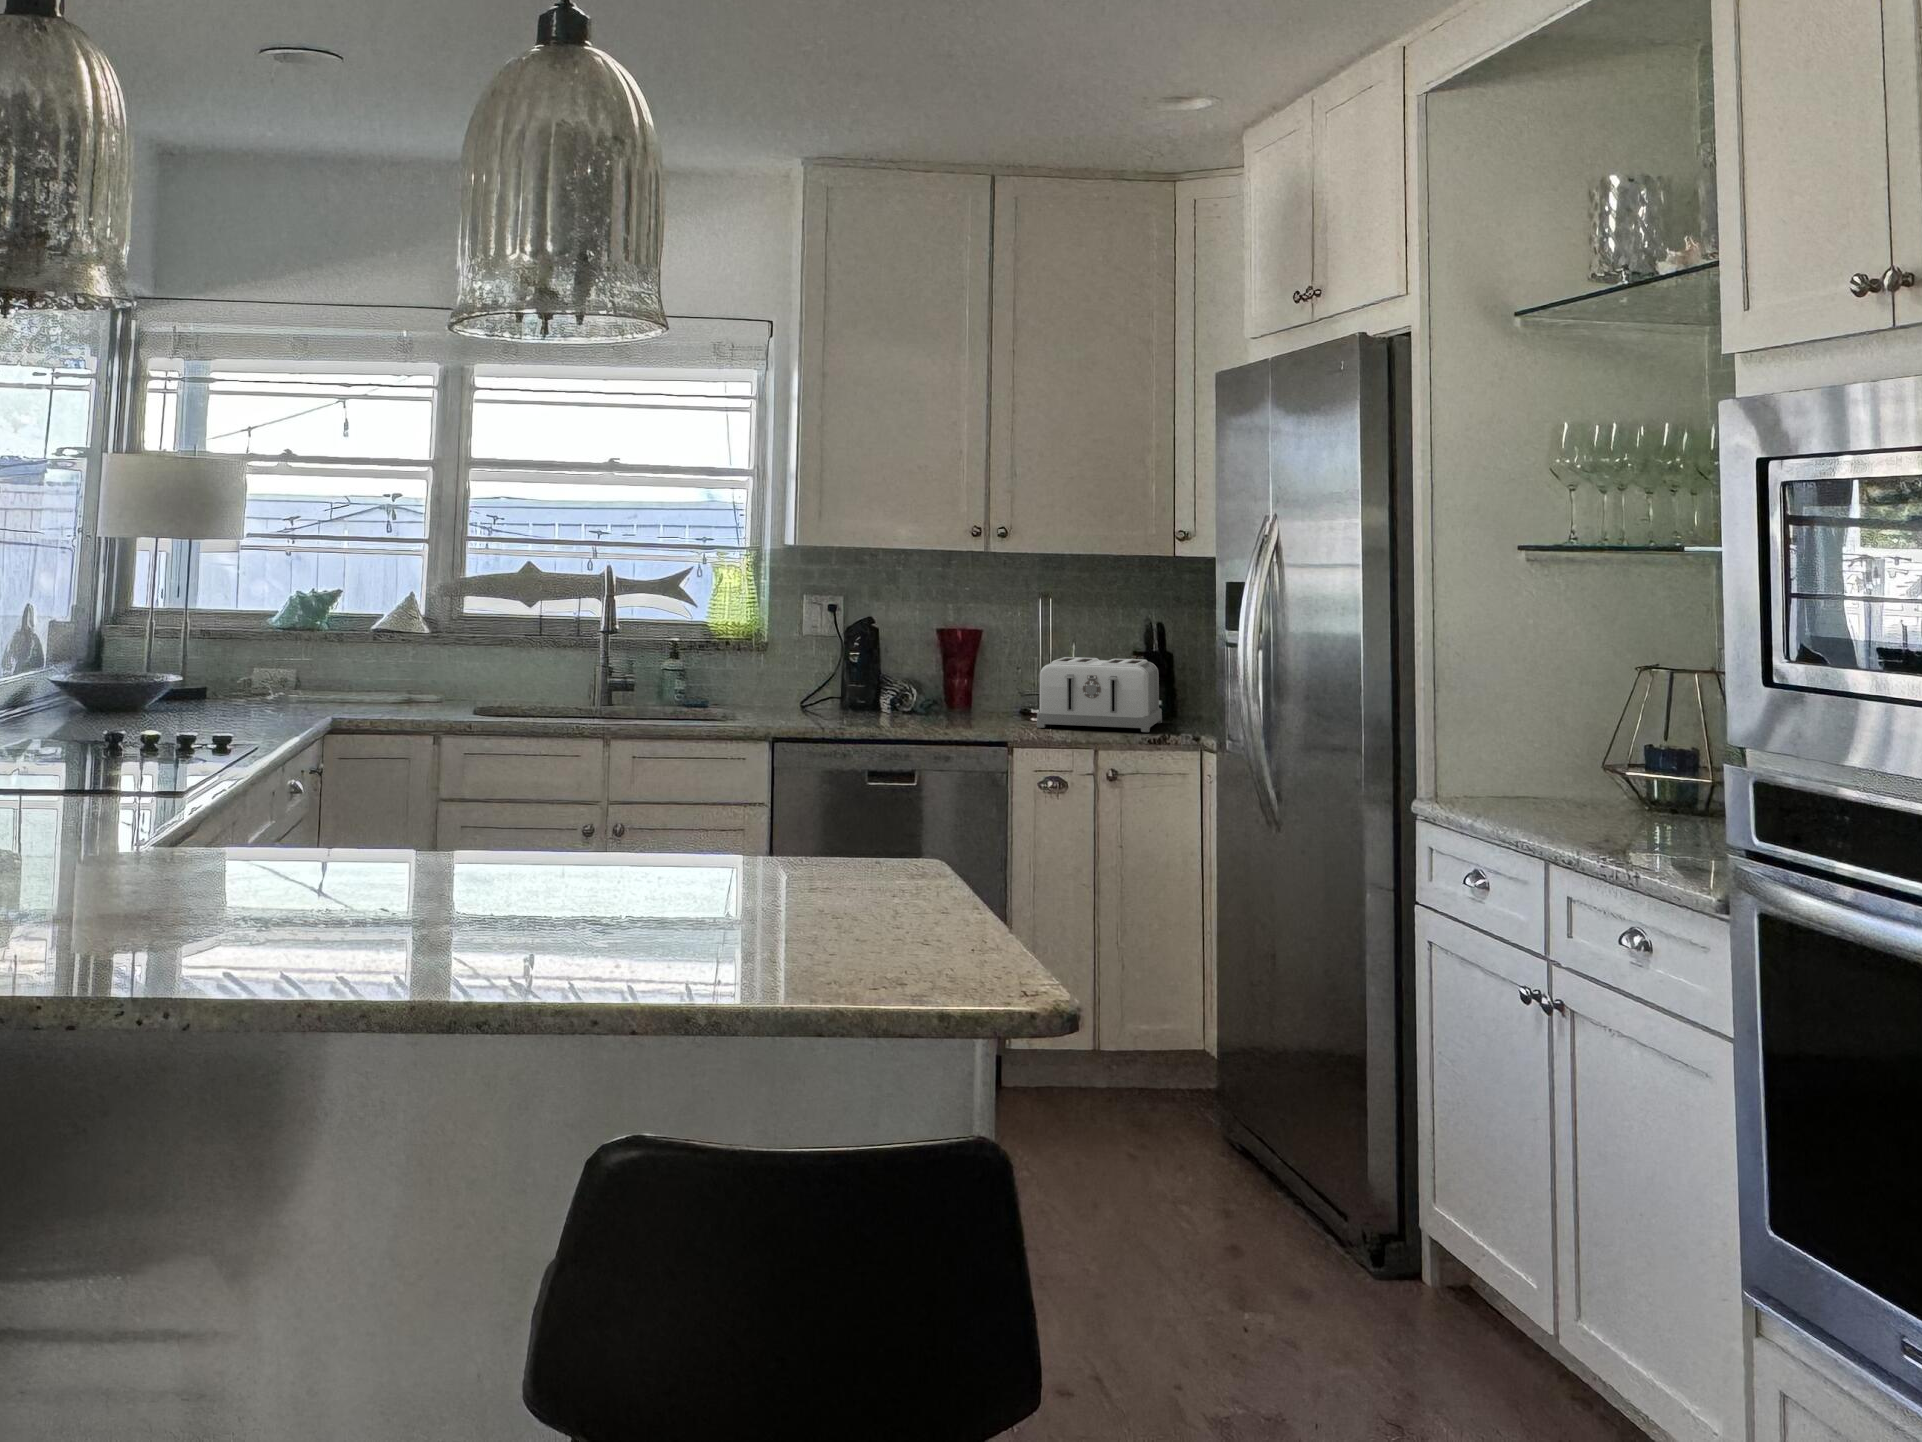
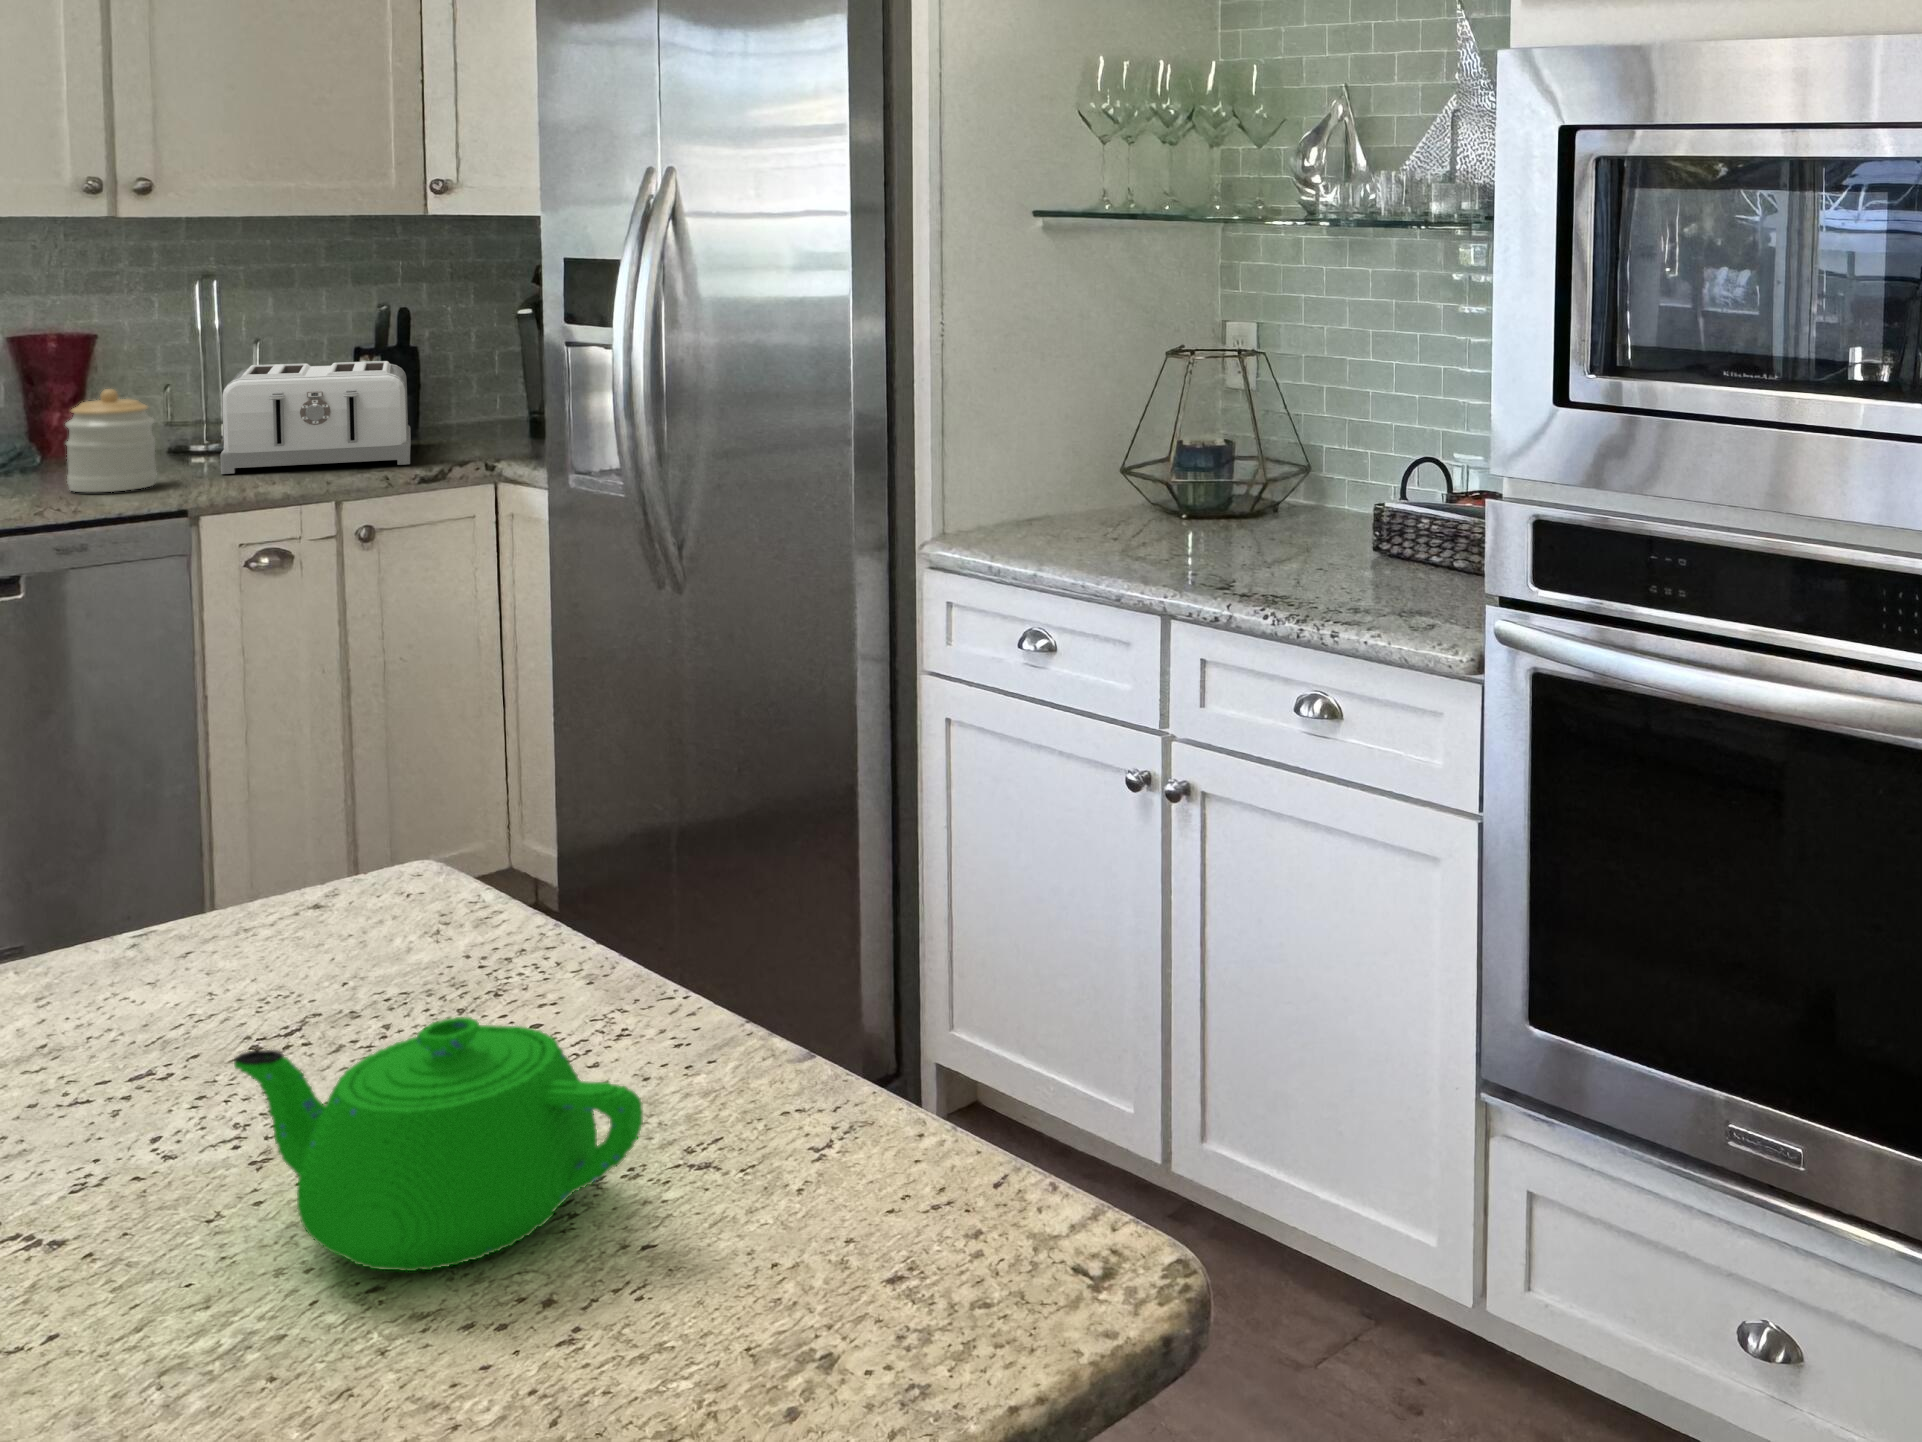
jar: none [951,663,999,730] -> present [66,389,156,492]
teapot: none [780,853,902,950] -> present [234,1017,643,1271]

